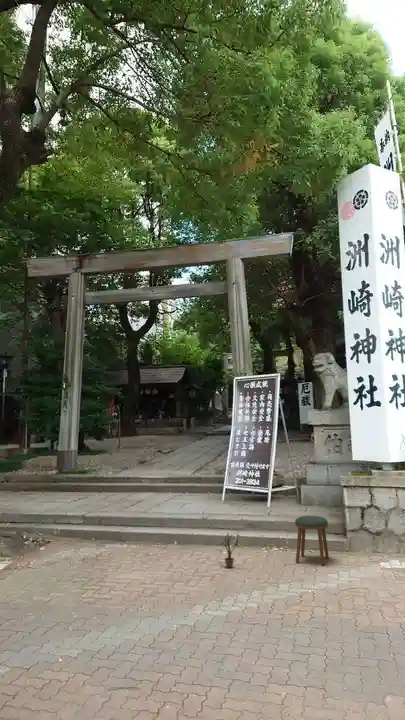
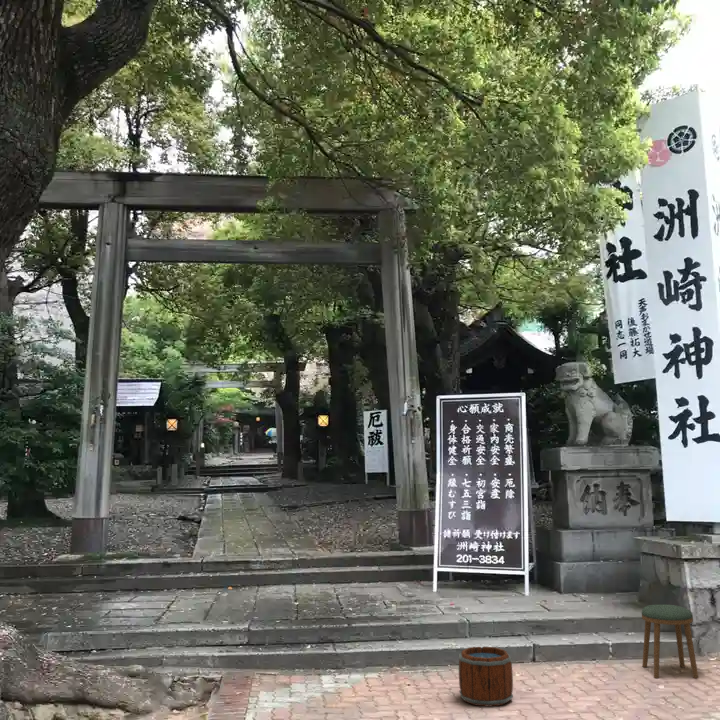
bucket: none [157,532,190,568] -> present [459,647,513,707]
decorative plant: present [219,534,237,567] -> none [553,639,593,695]

